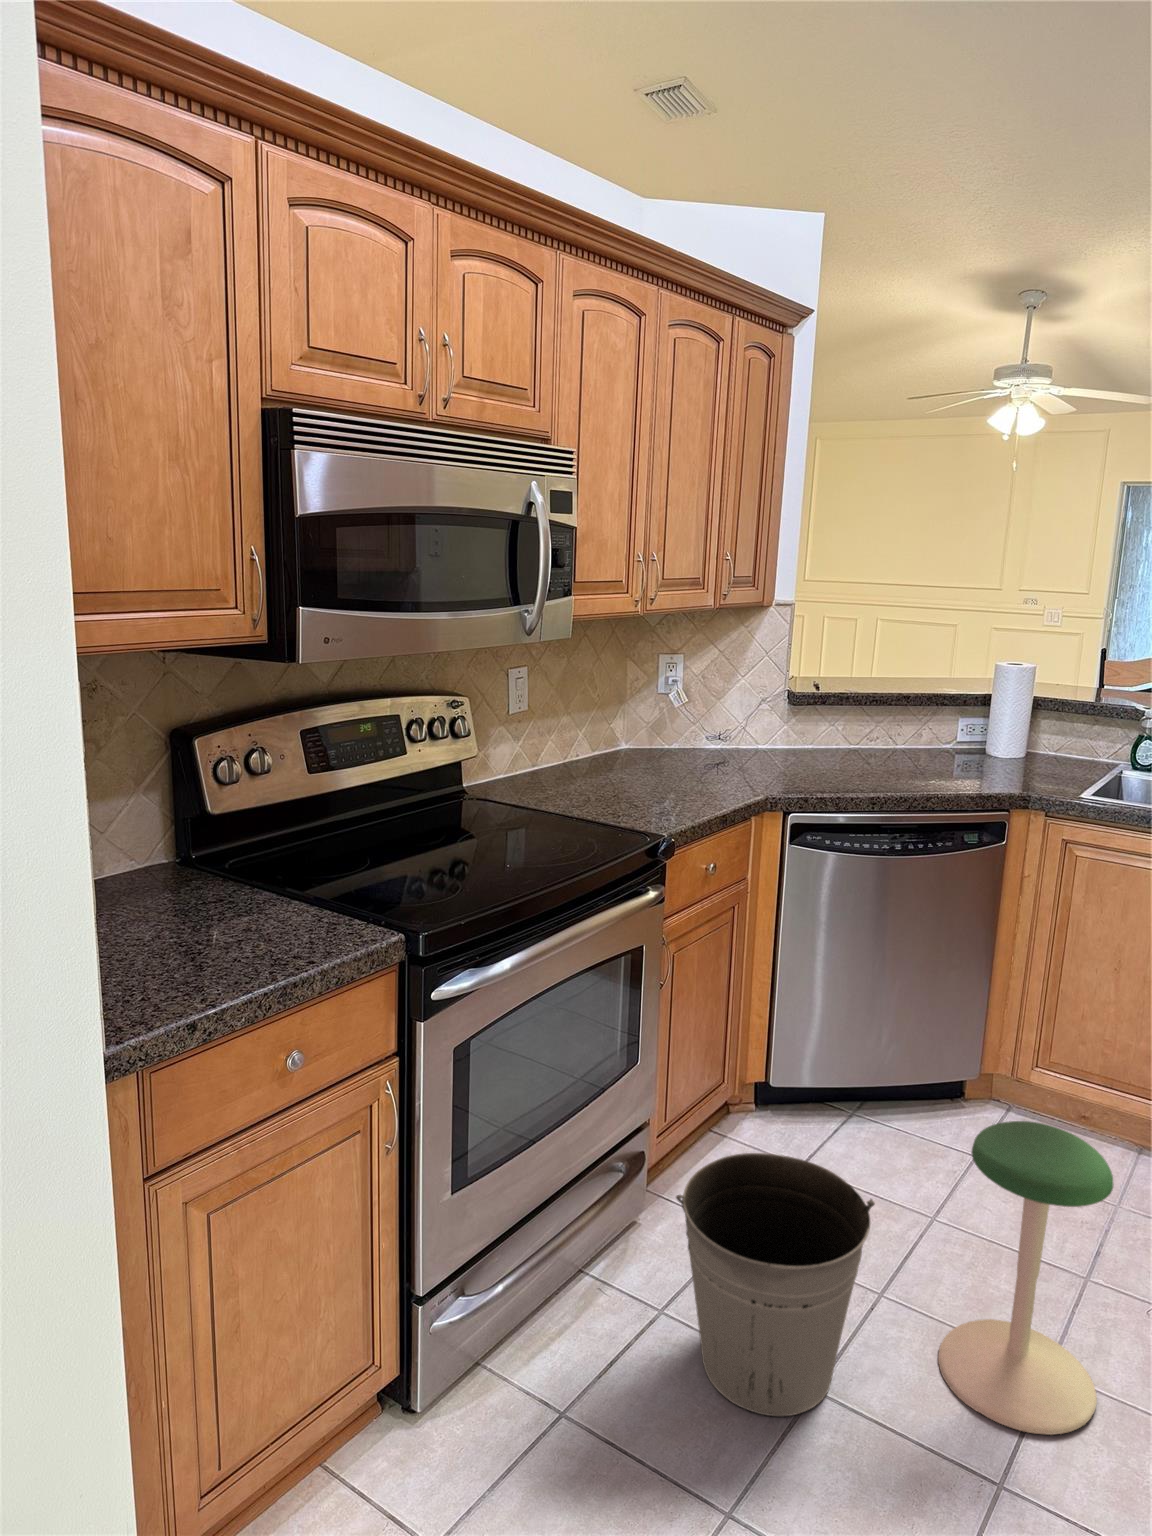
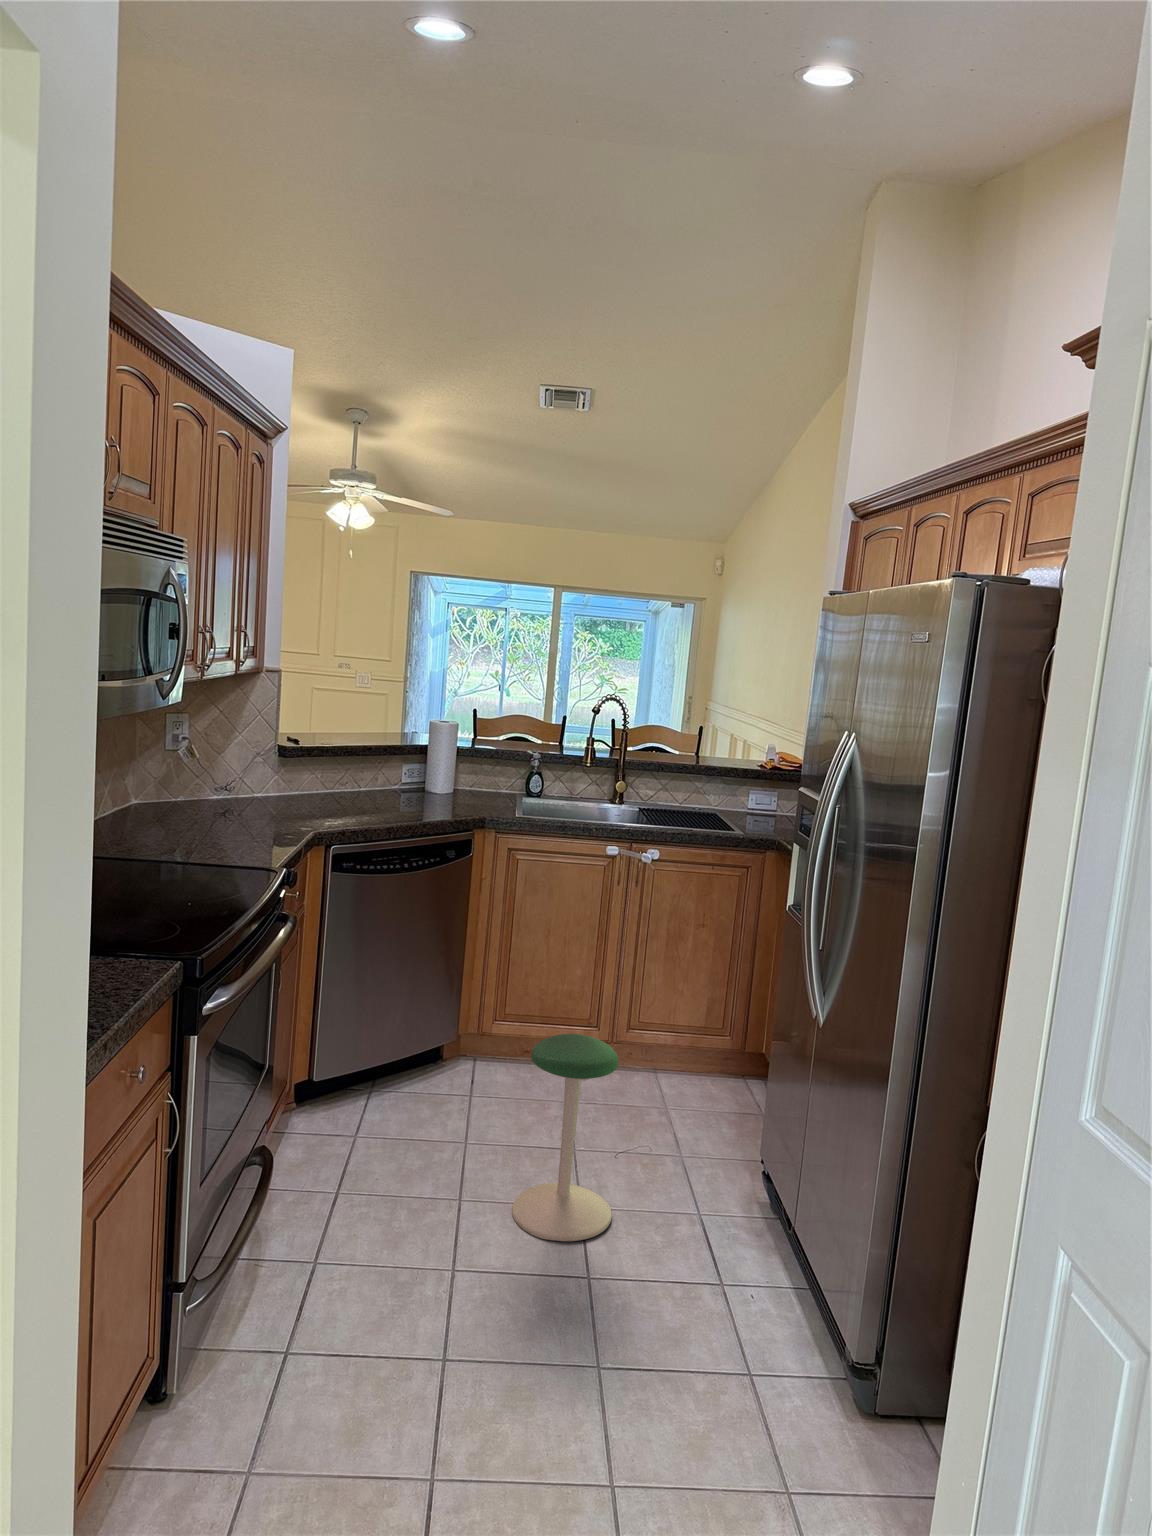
bucket: present [676,1153,875,1416] -> none [342,1104,492,1299]

